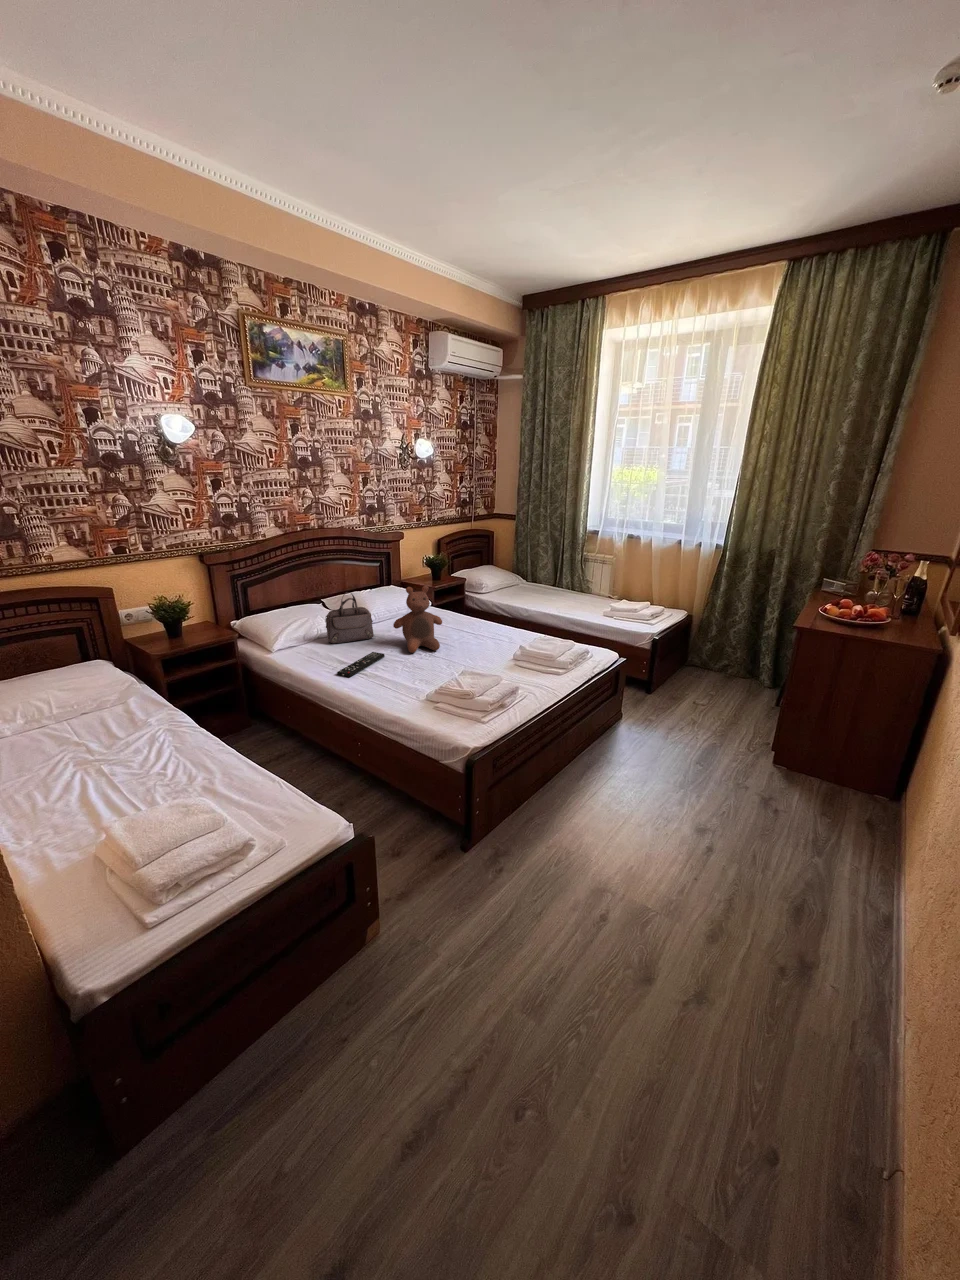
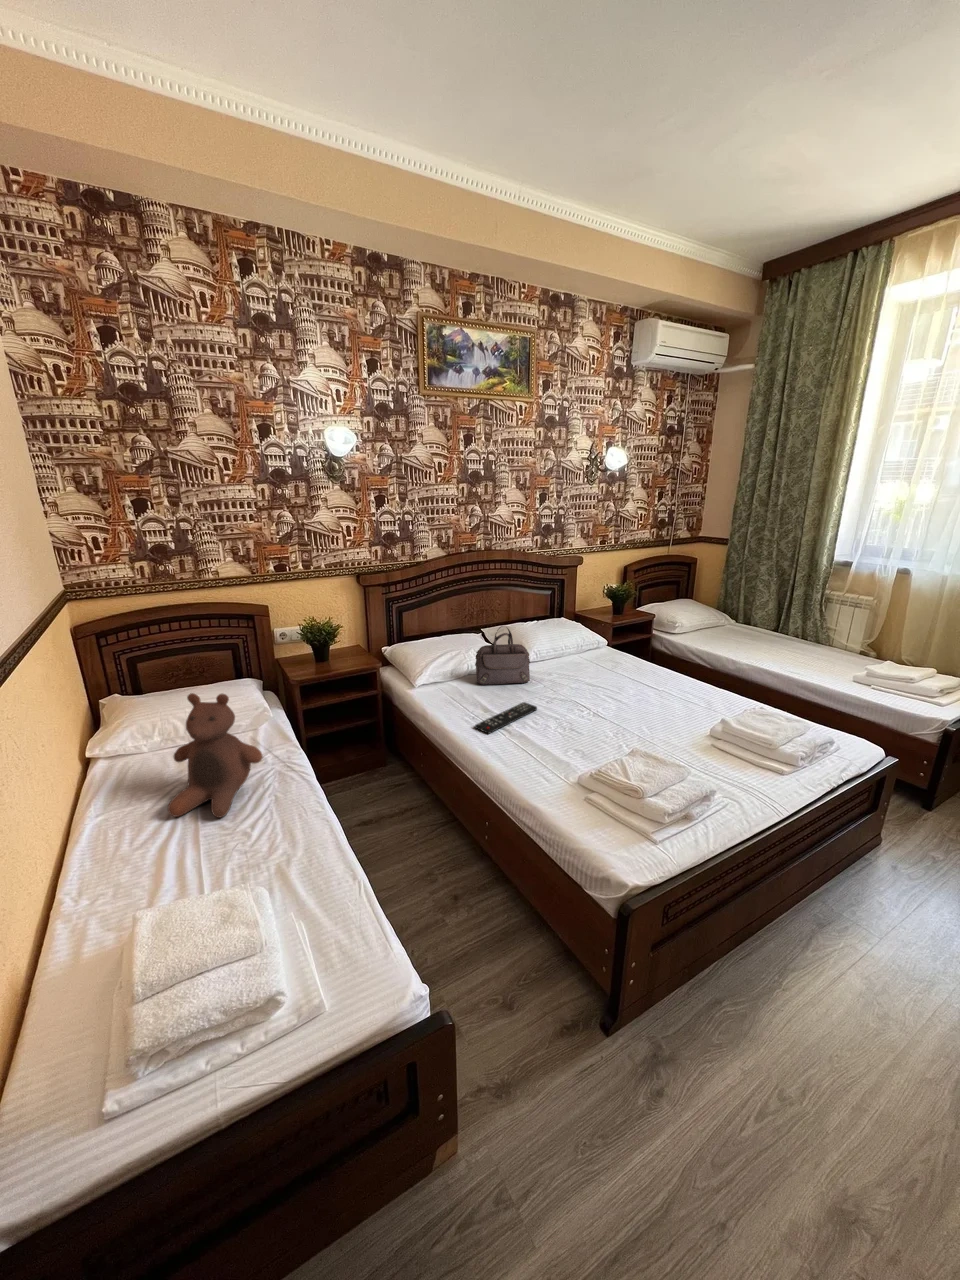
stuffed bear: present [393,586,442,653] -> present [168,693,262,818]

